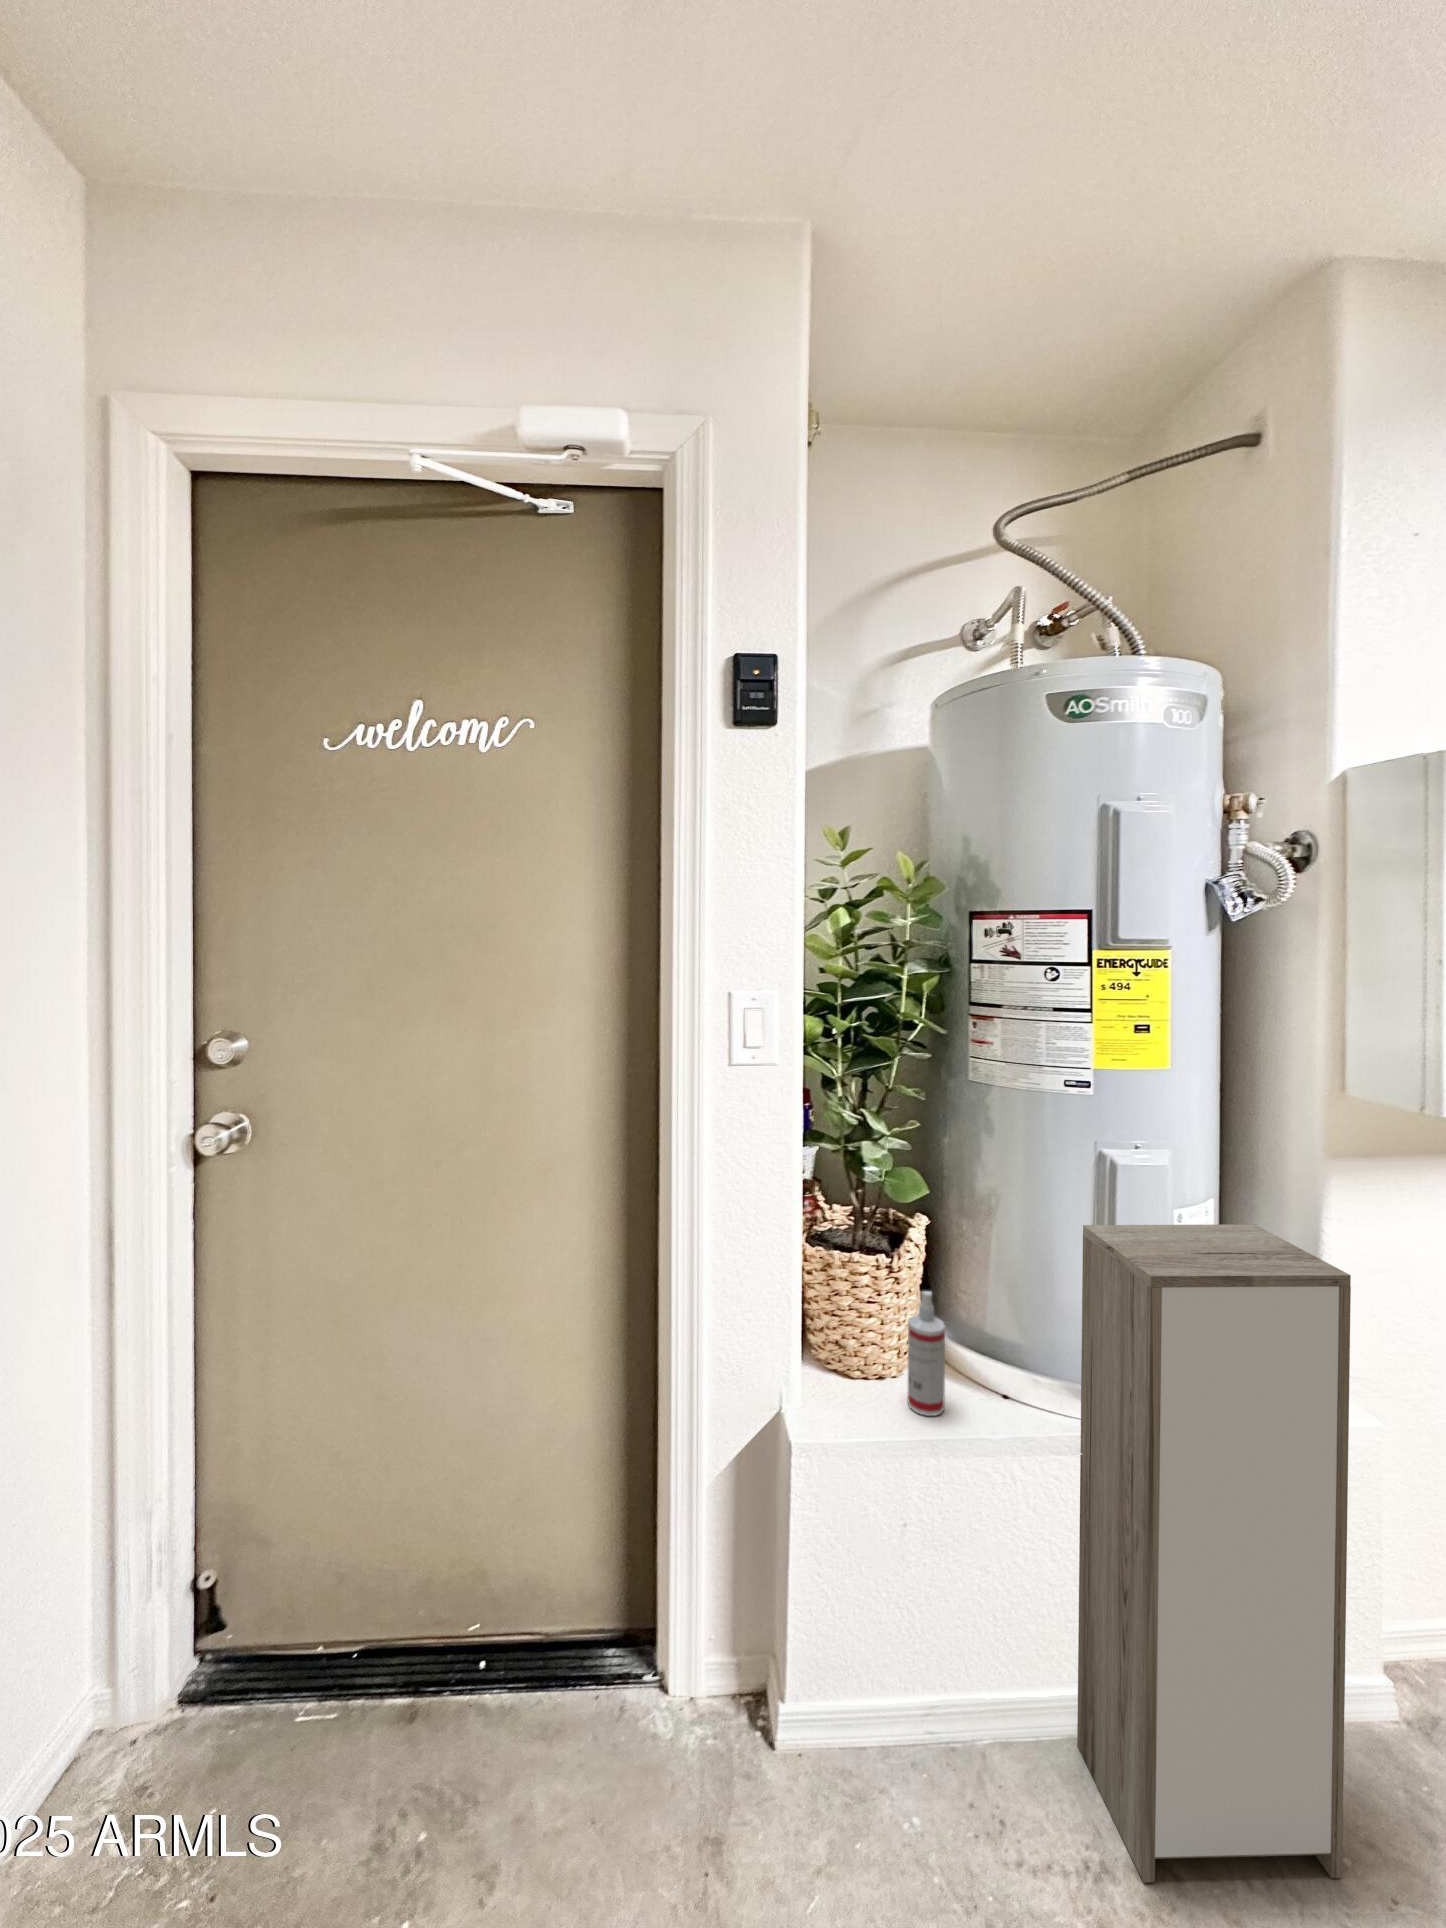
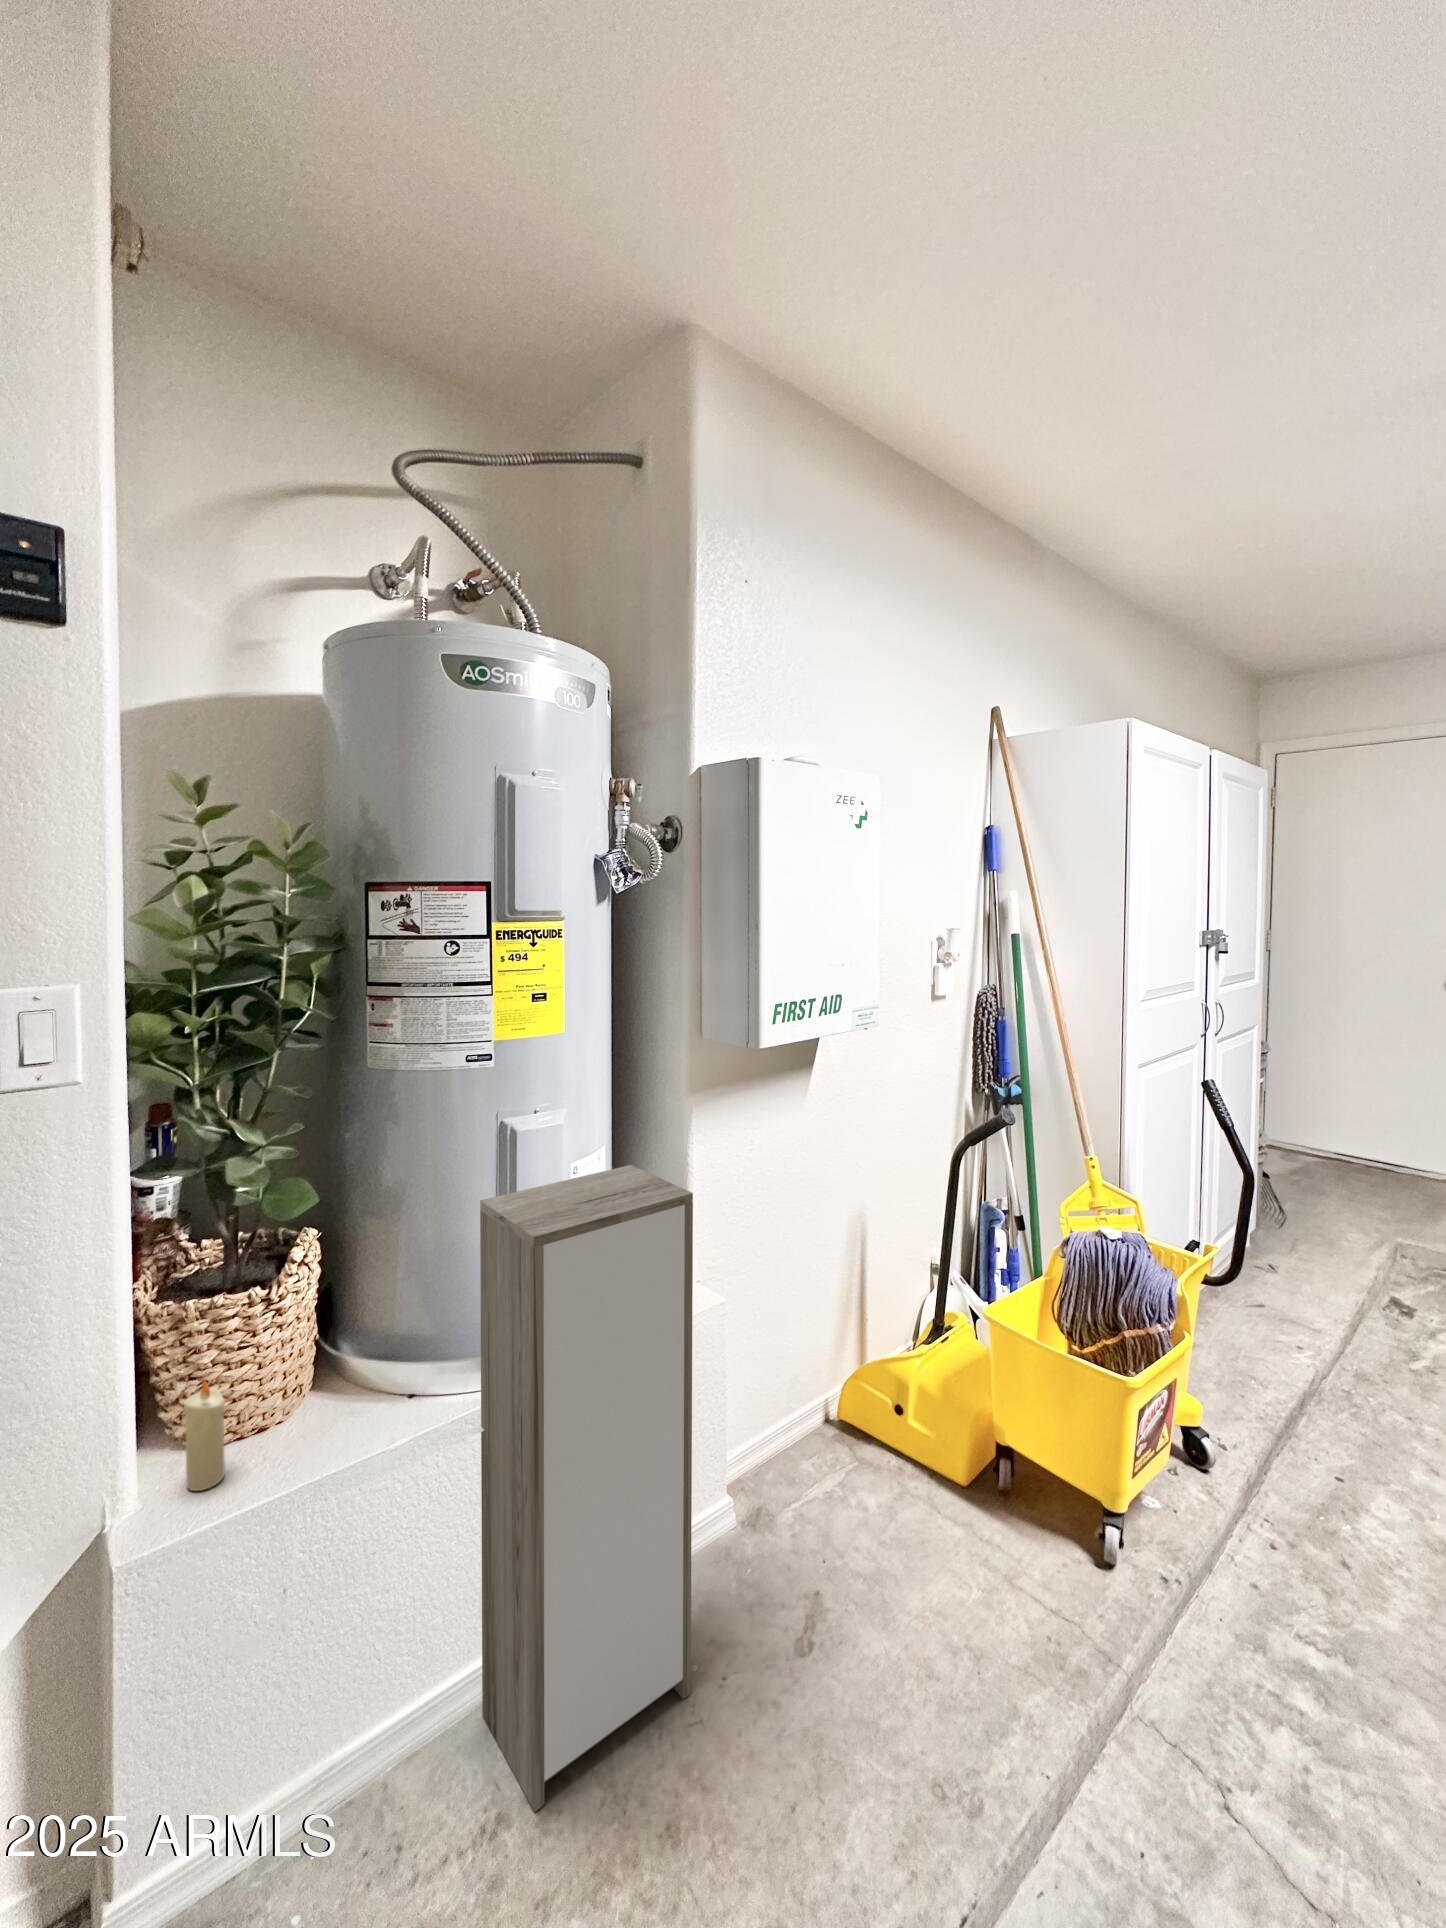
spray bottle: present [908,1291,945,1416] -> none [292,1313,338,1455]
candle: none [830,1319,859,1411] -> present [183,1380,225,1491]

